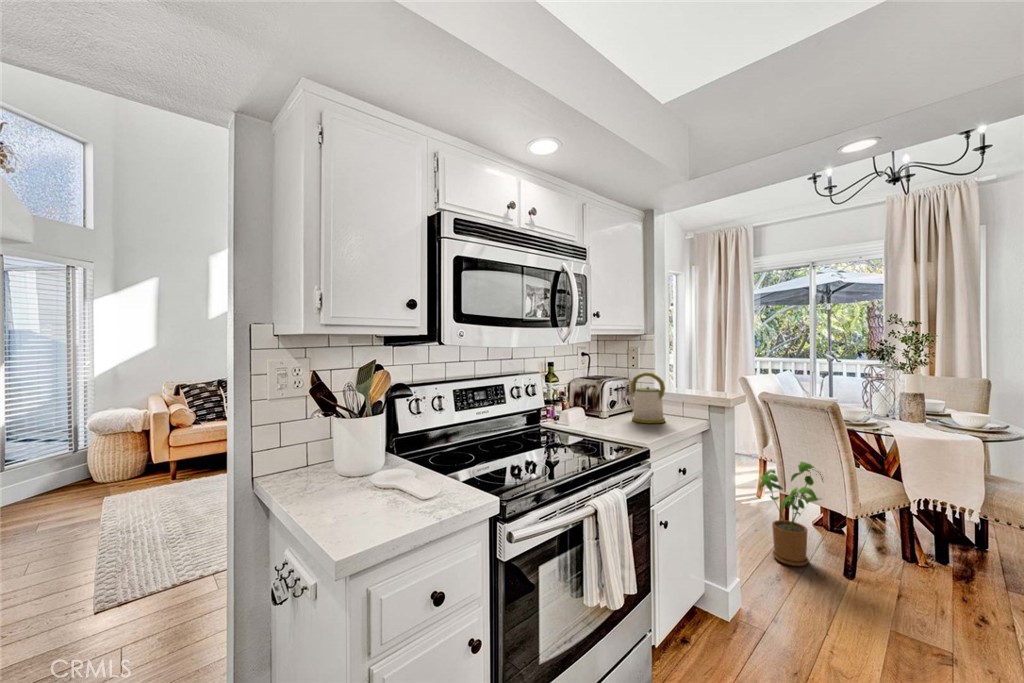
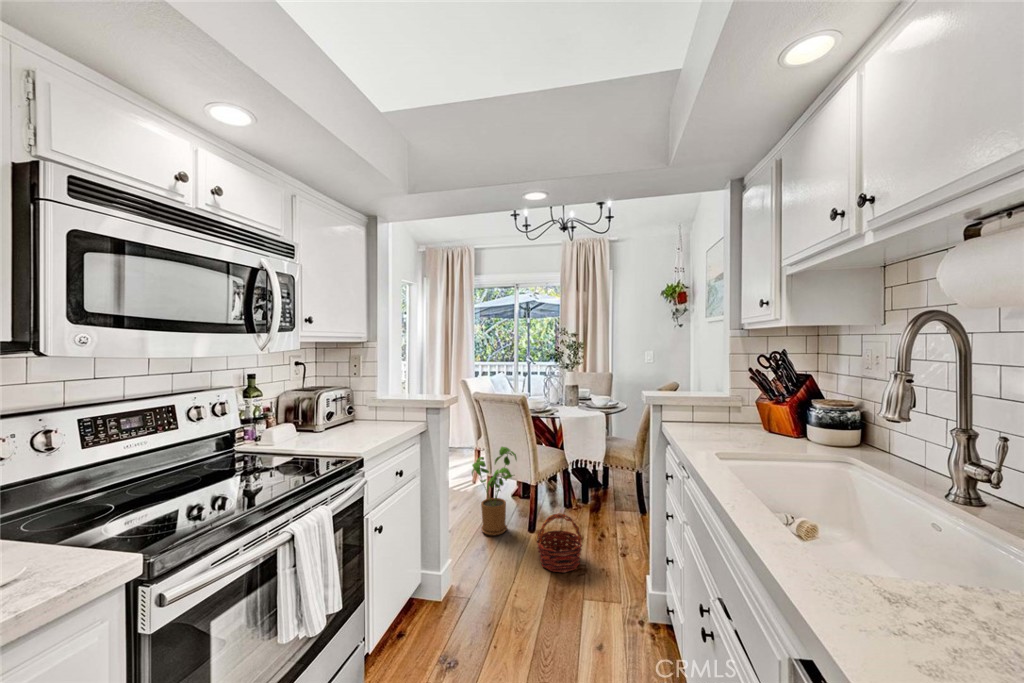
kettle: present [627,373,665,423] -> none [346,380,385,431]
basket: none [857,560,940,643] -> present [536,513,582,572]

